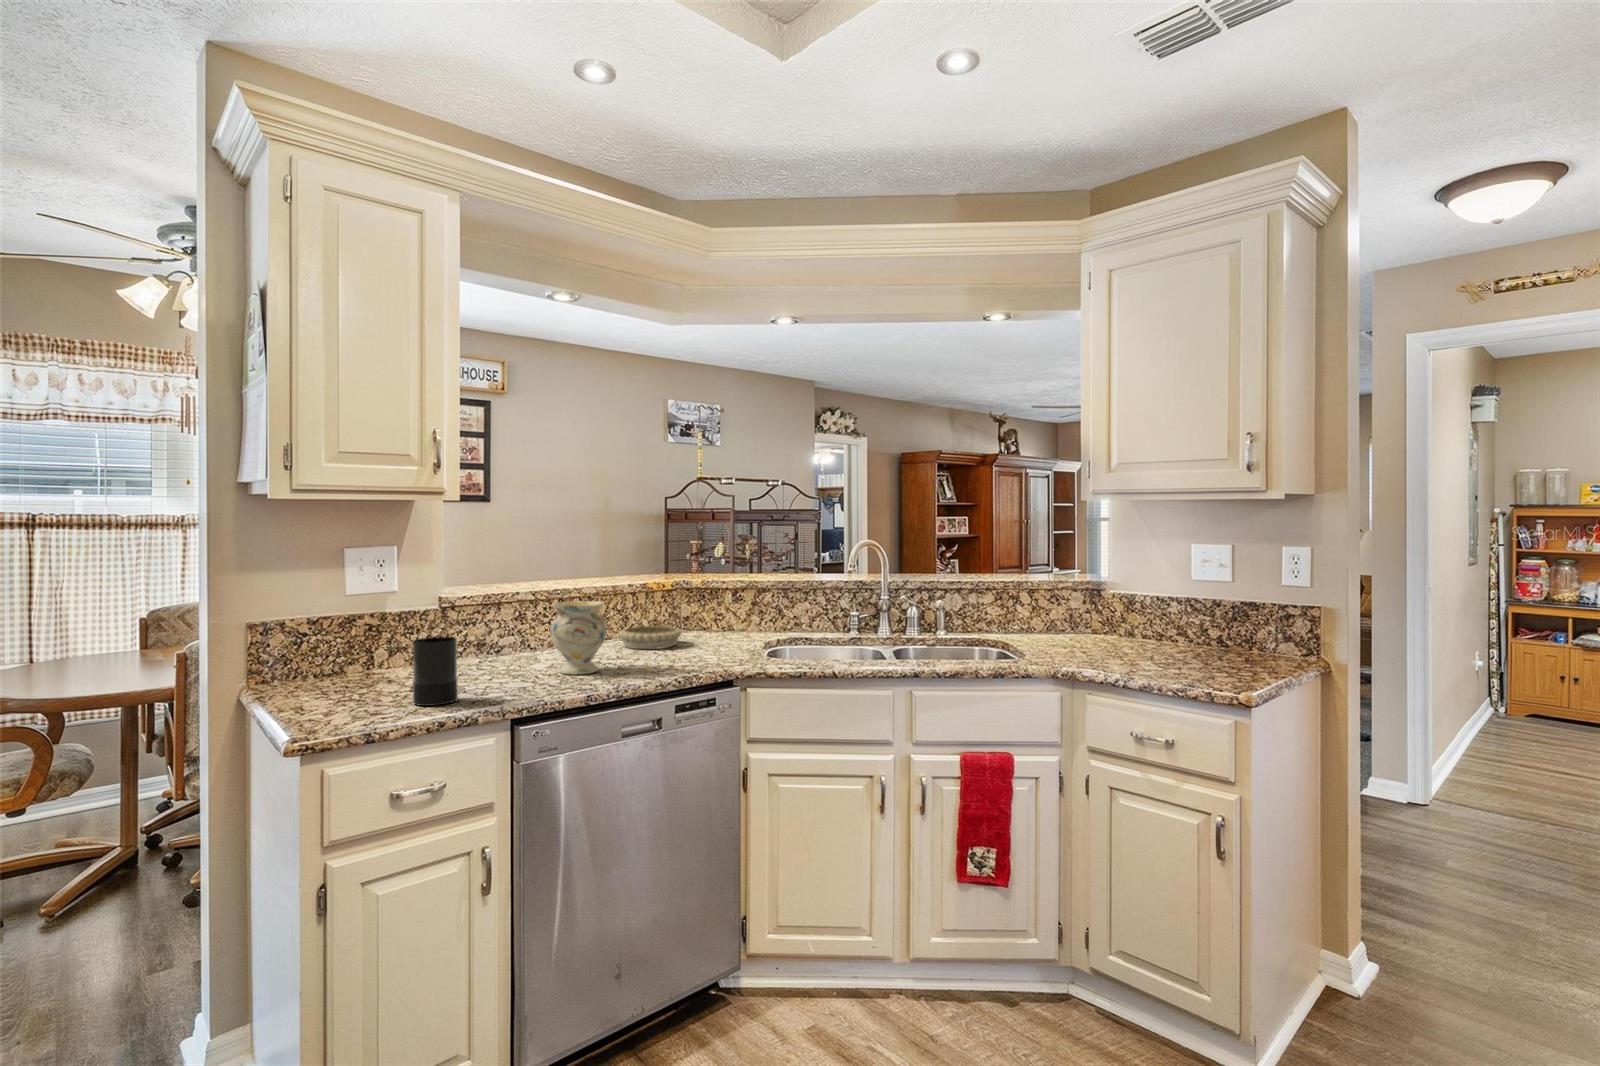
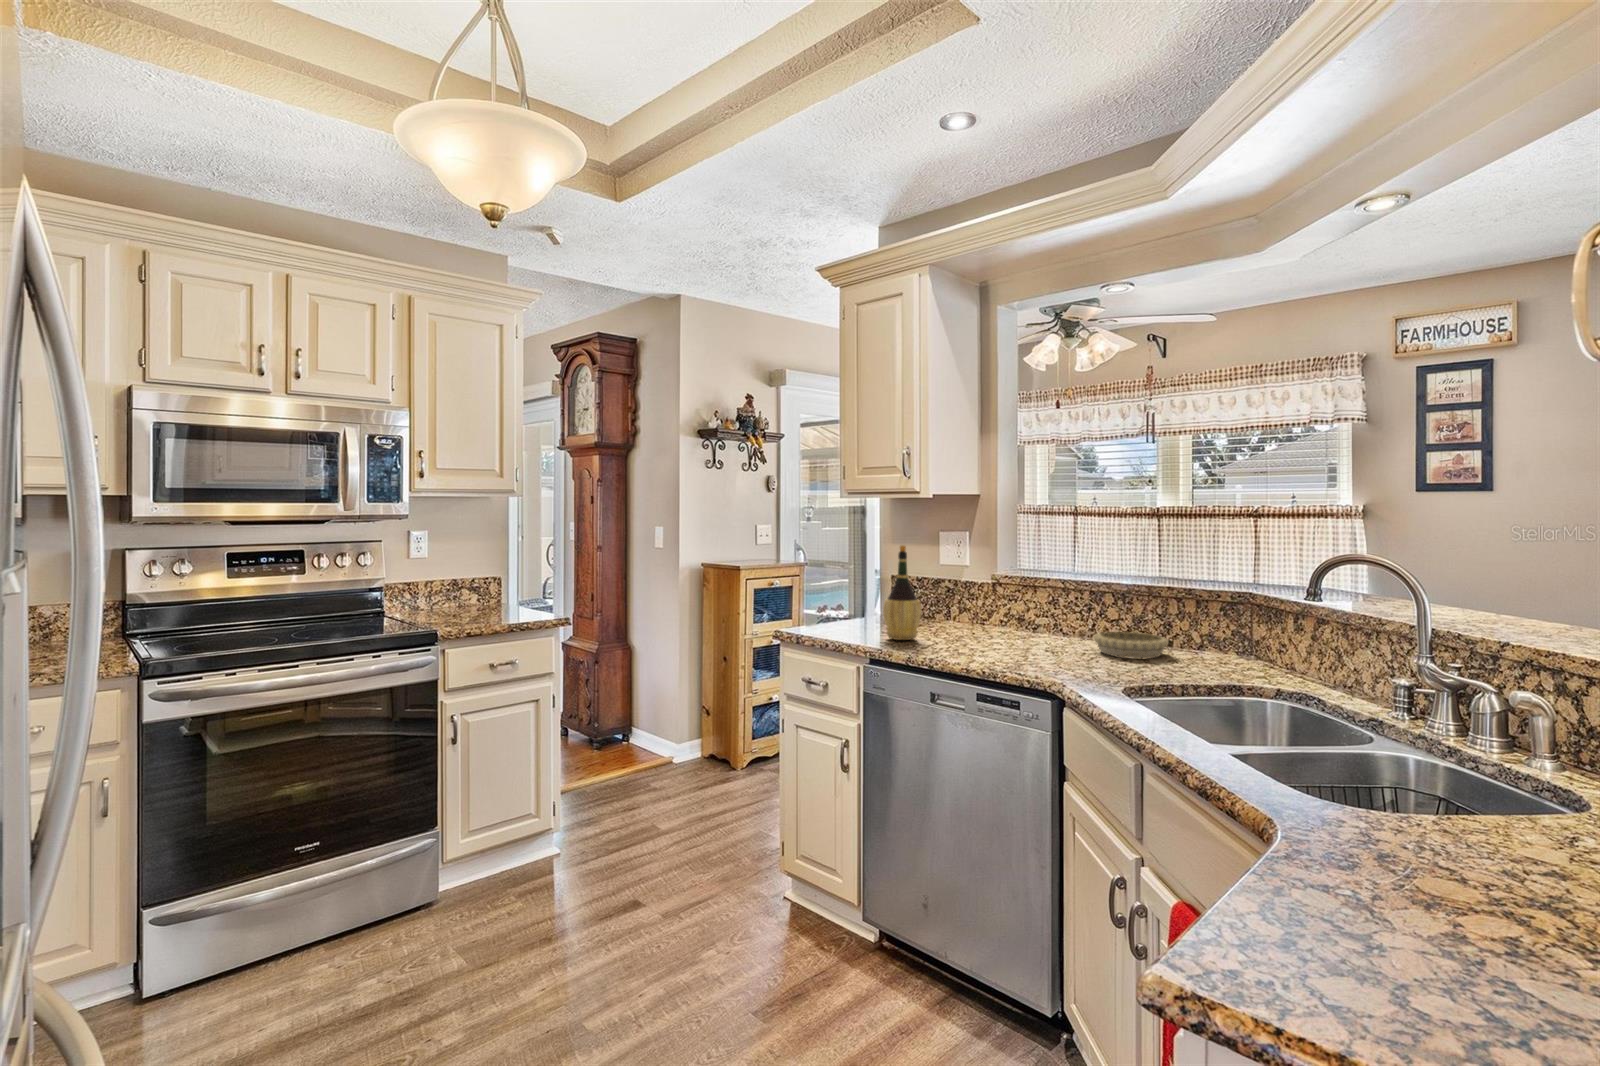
wine bottle: none [484,562,538,689] -> present [883,545,921,640]
vase: present [550,601,607,675] -> none [949,585,998,648]
candle: present [413,637,458,706] -> none [839,587,866,635]

